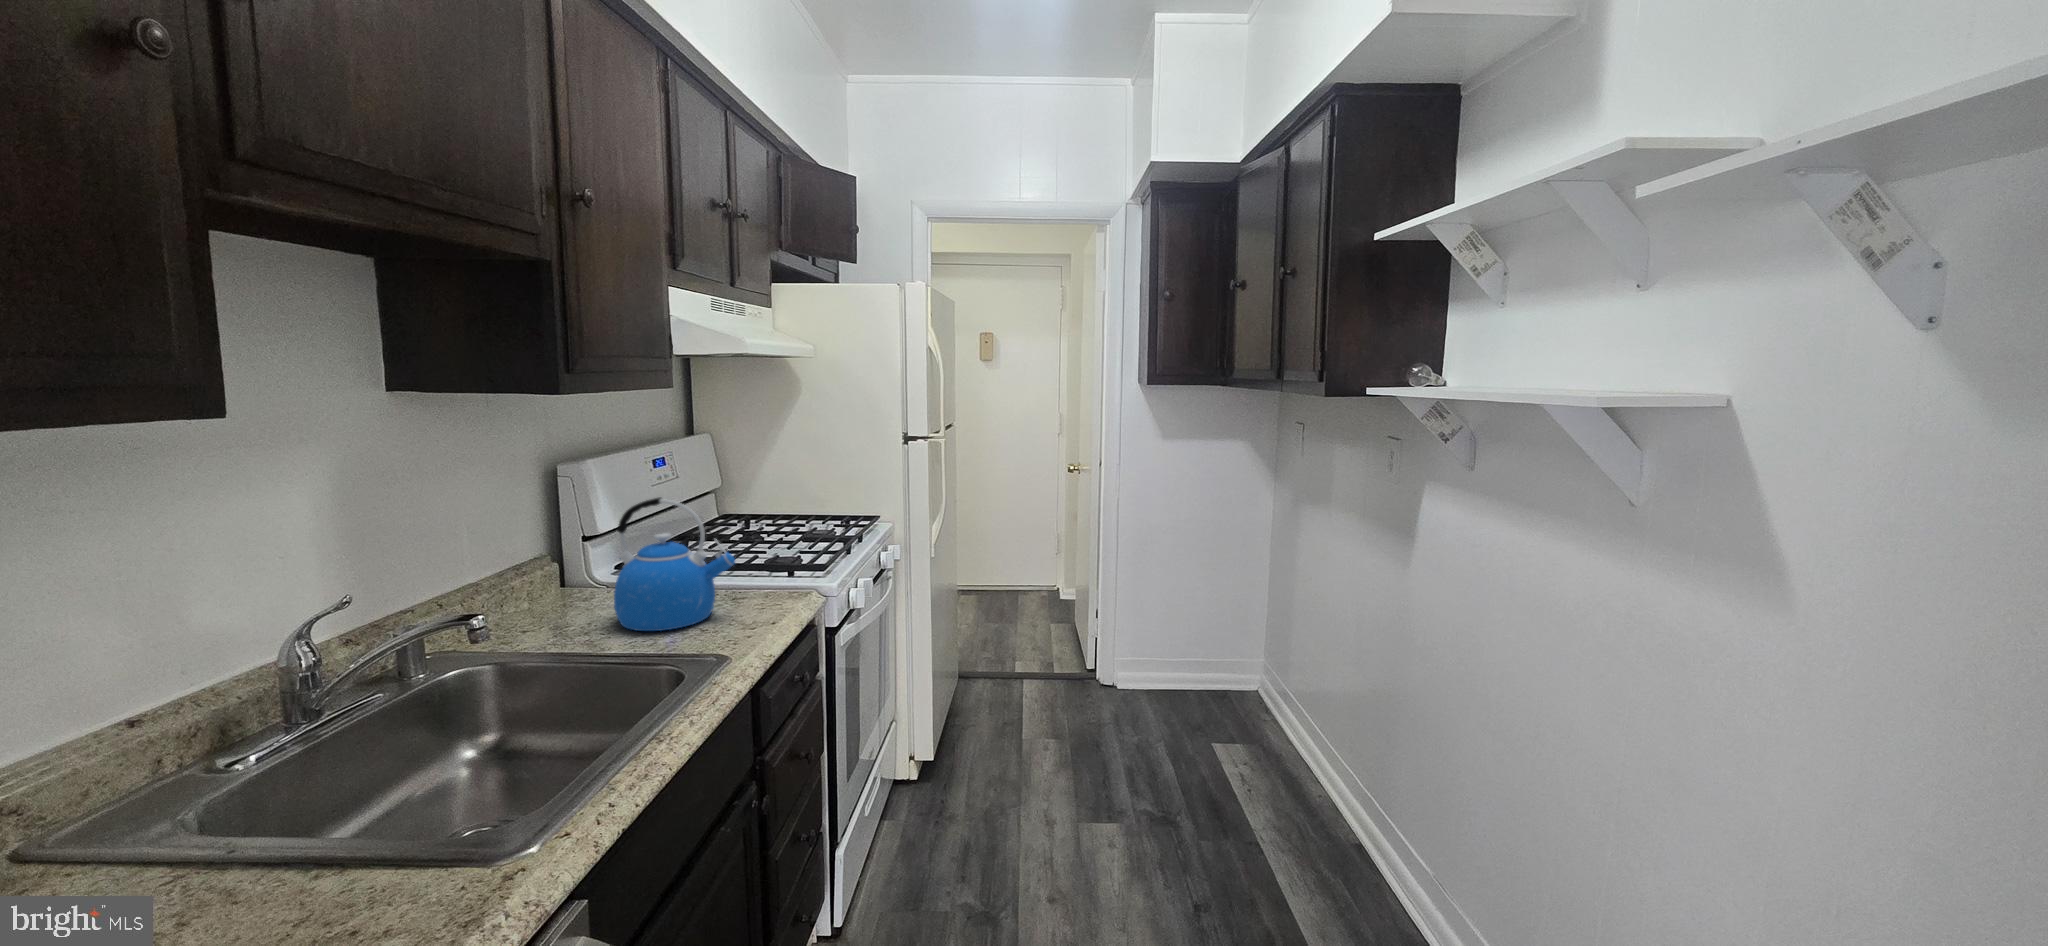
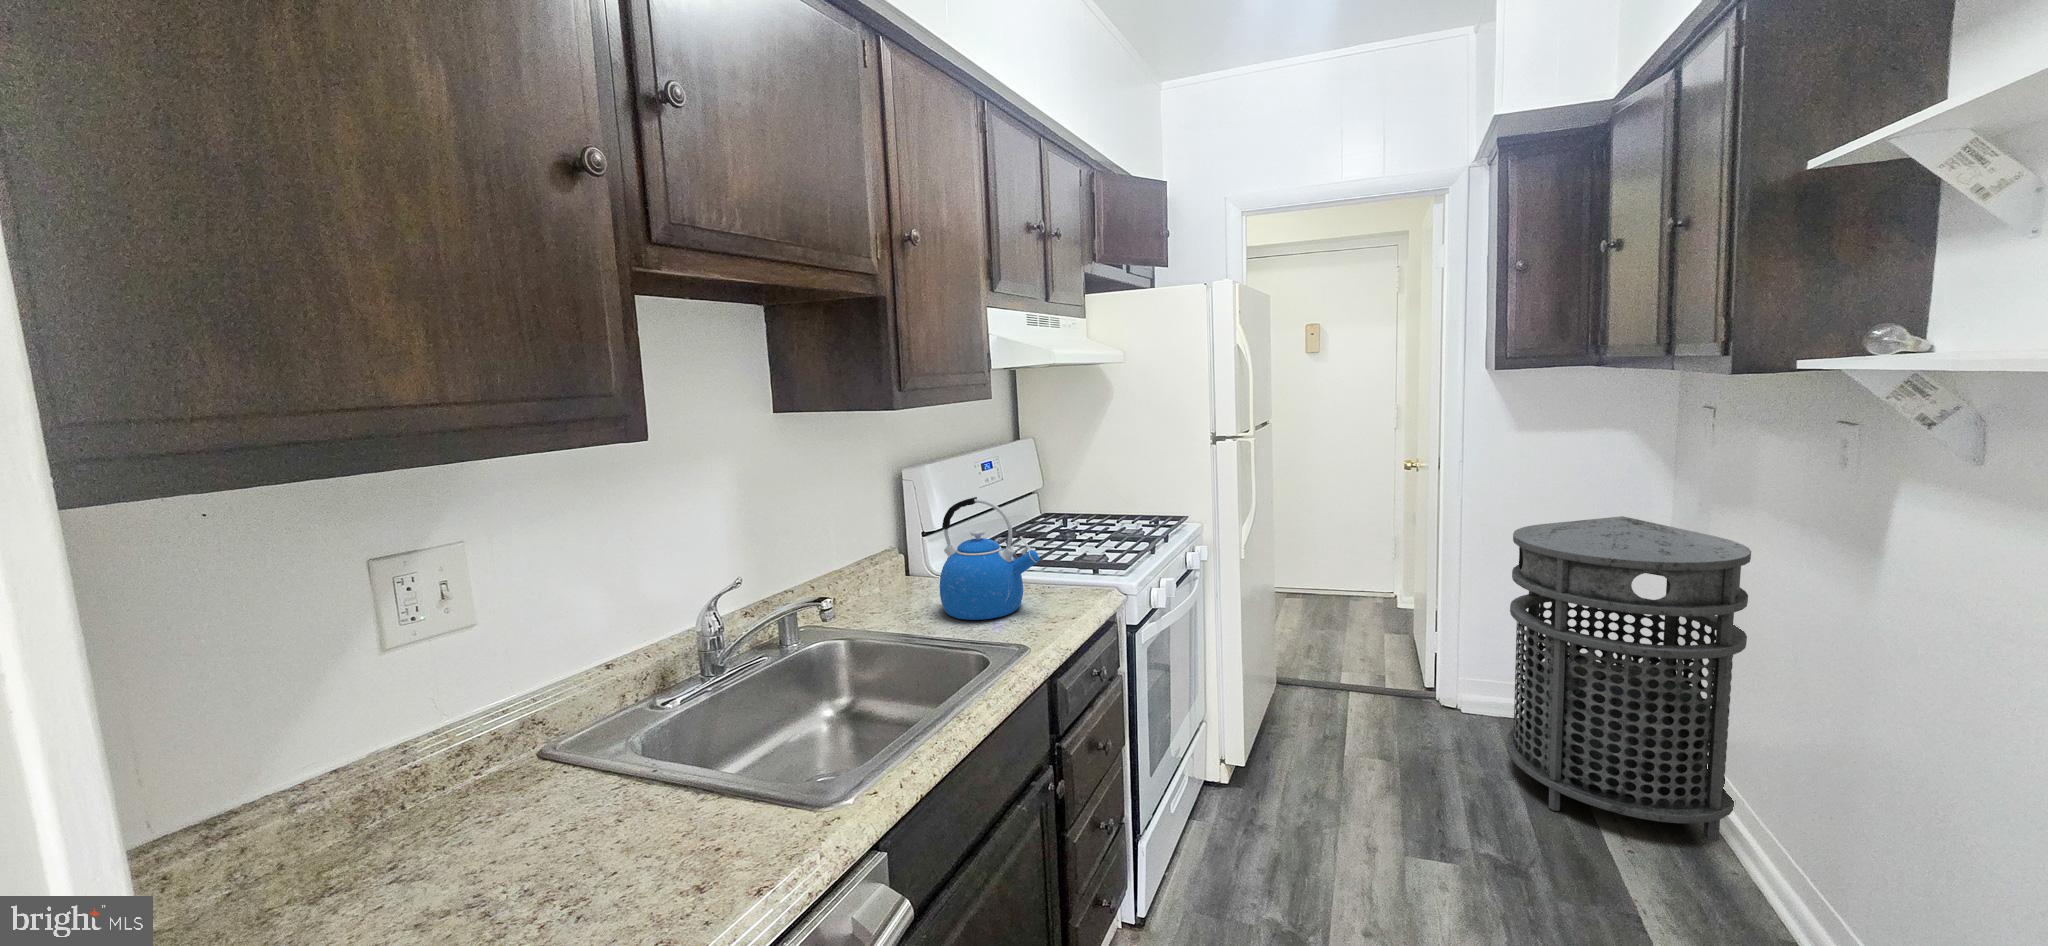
trash can: none [1142,511,1292,755] -> present [1506,516,1751,841]

